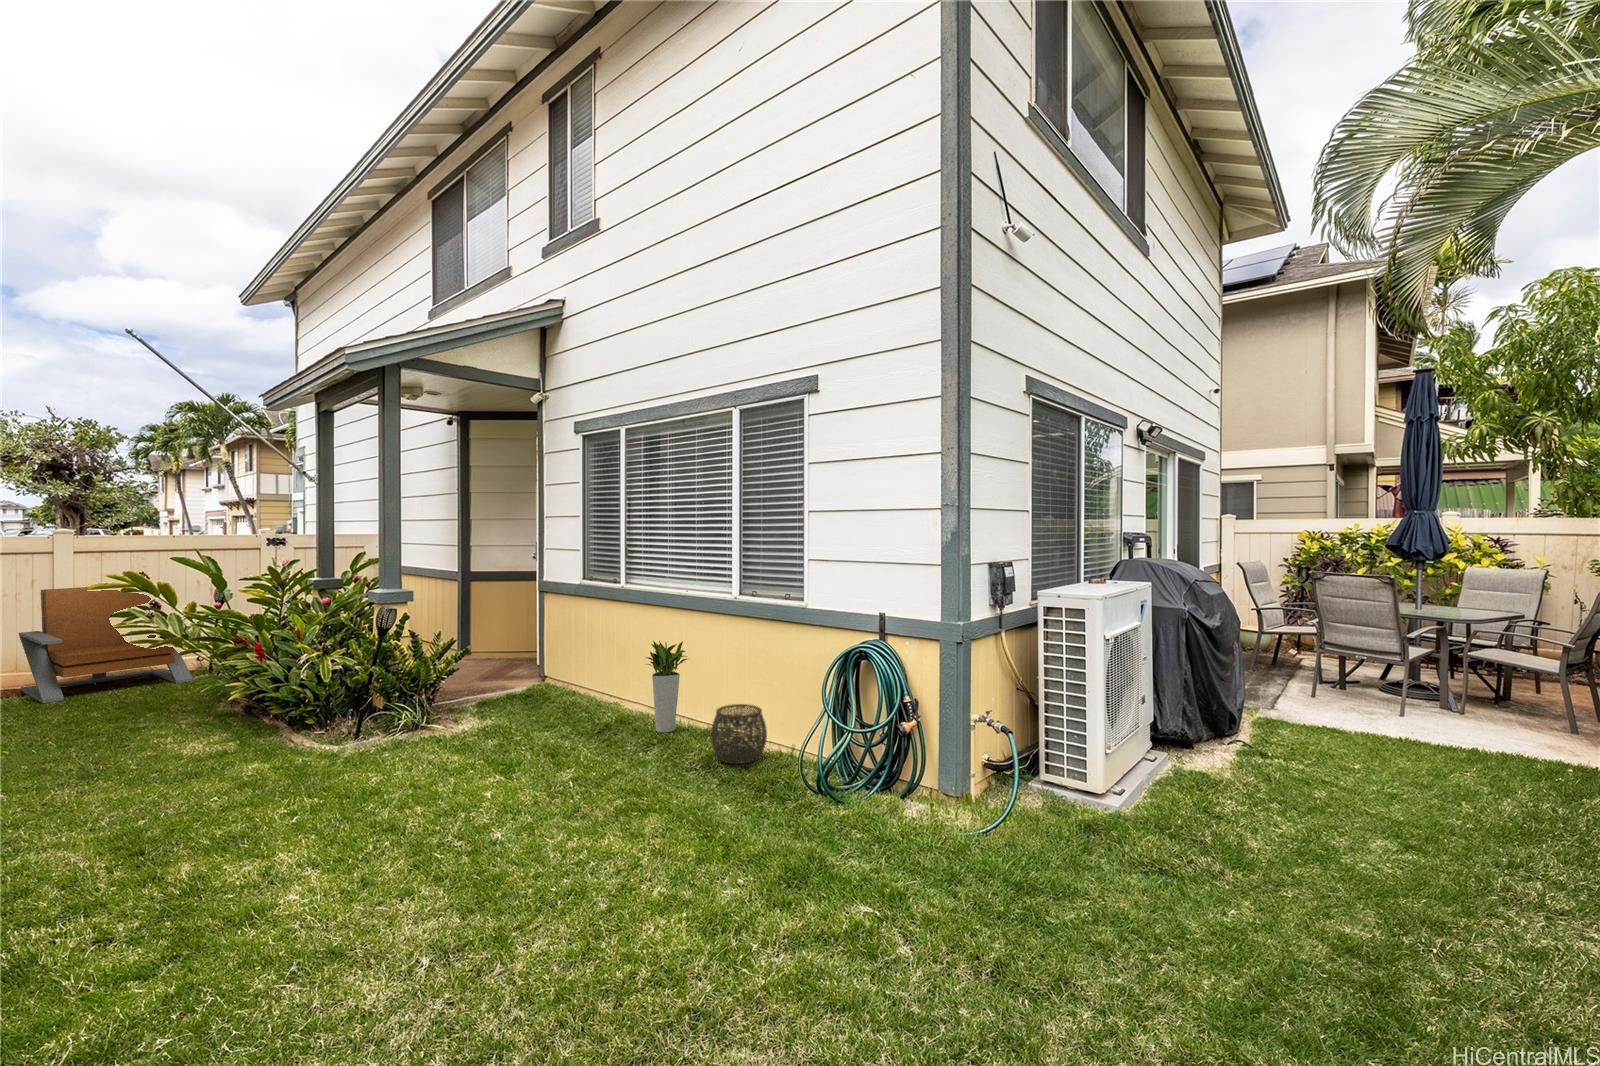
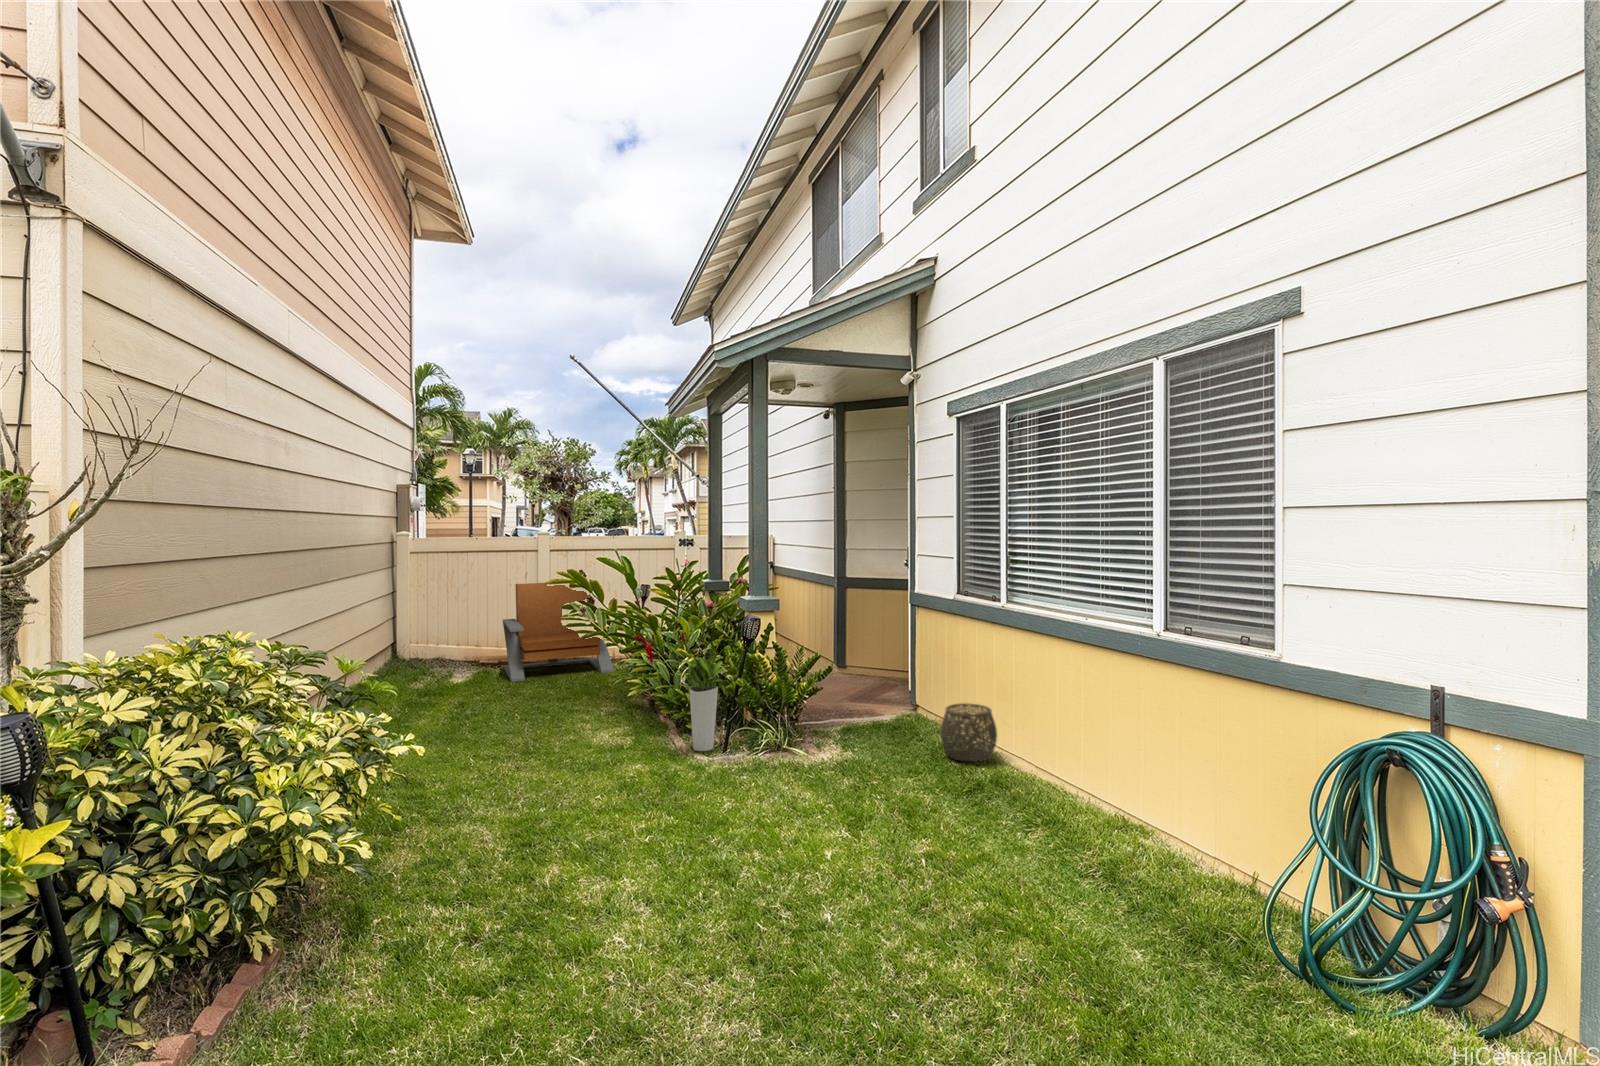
planter: present [646,641,687,732] -> present [683,652,726,751]
woven basket: present [711,704,767,764] -> present [941,703,997,762]

